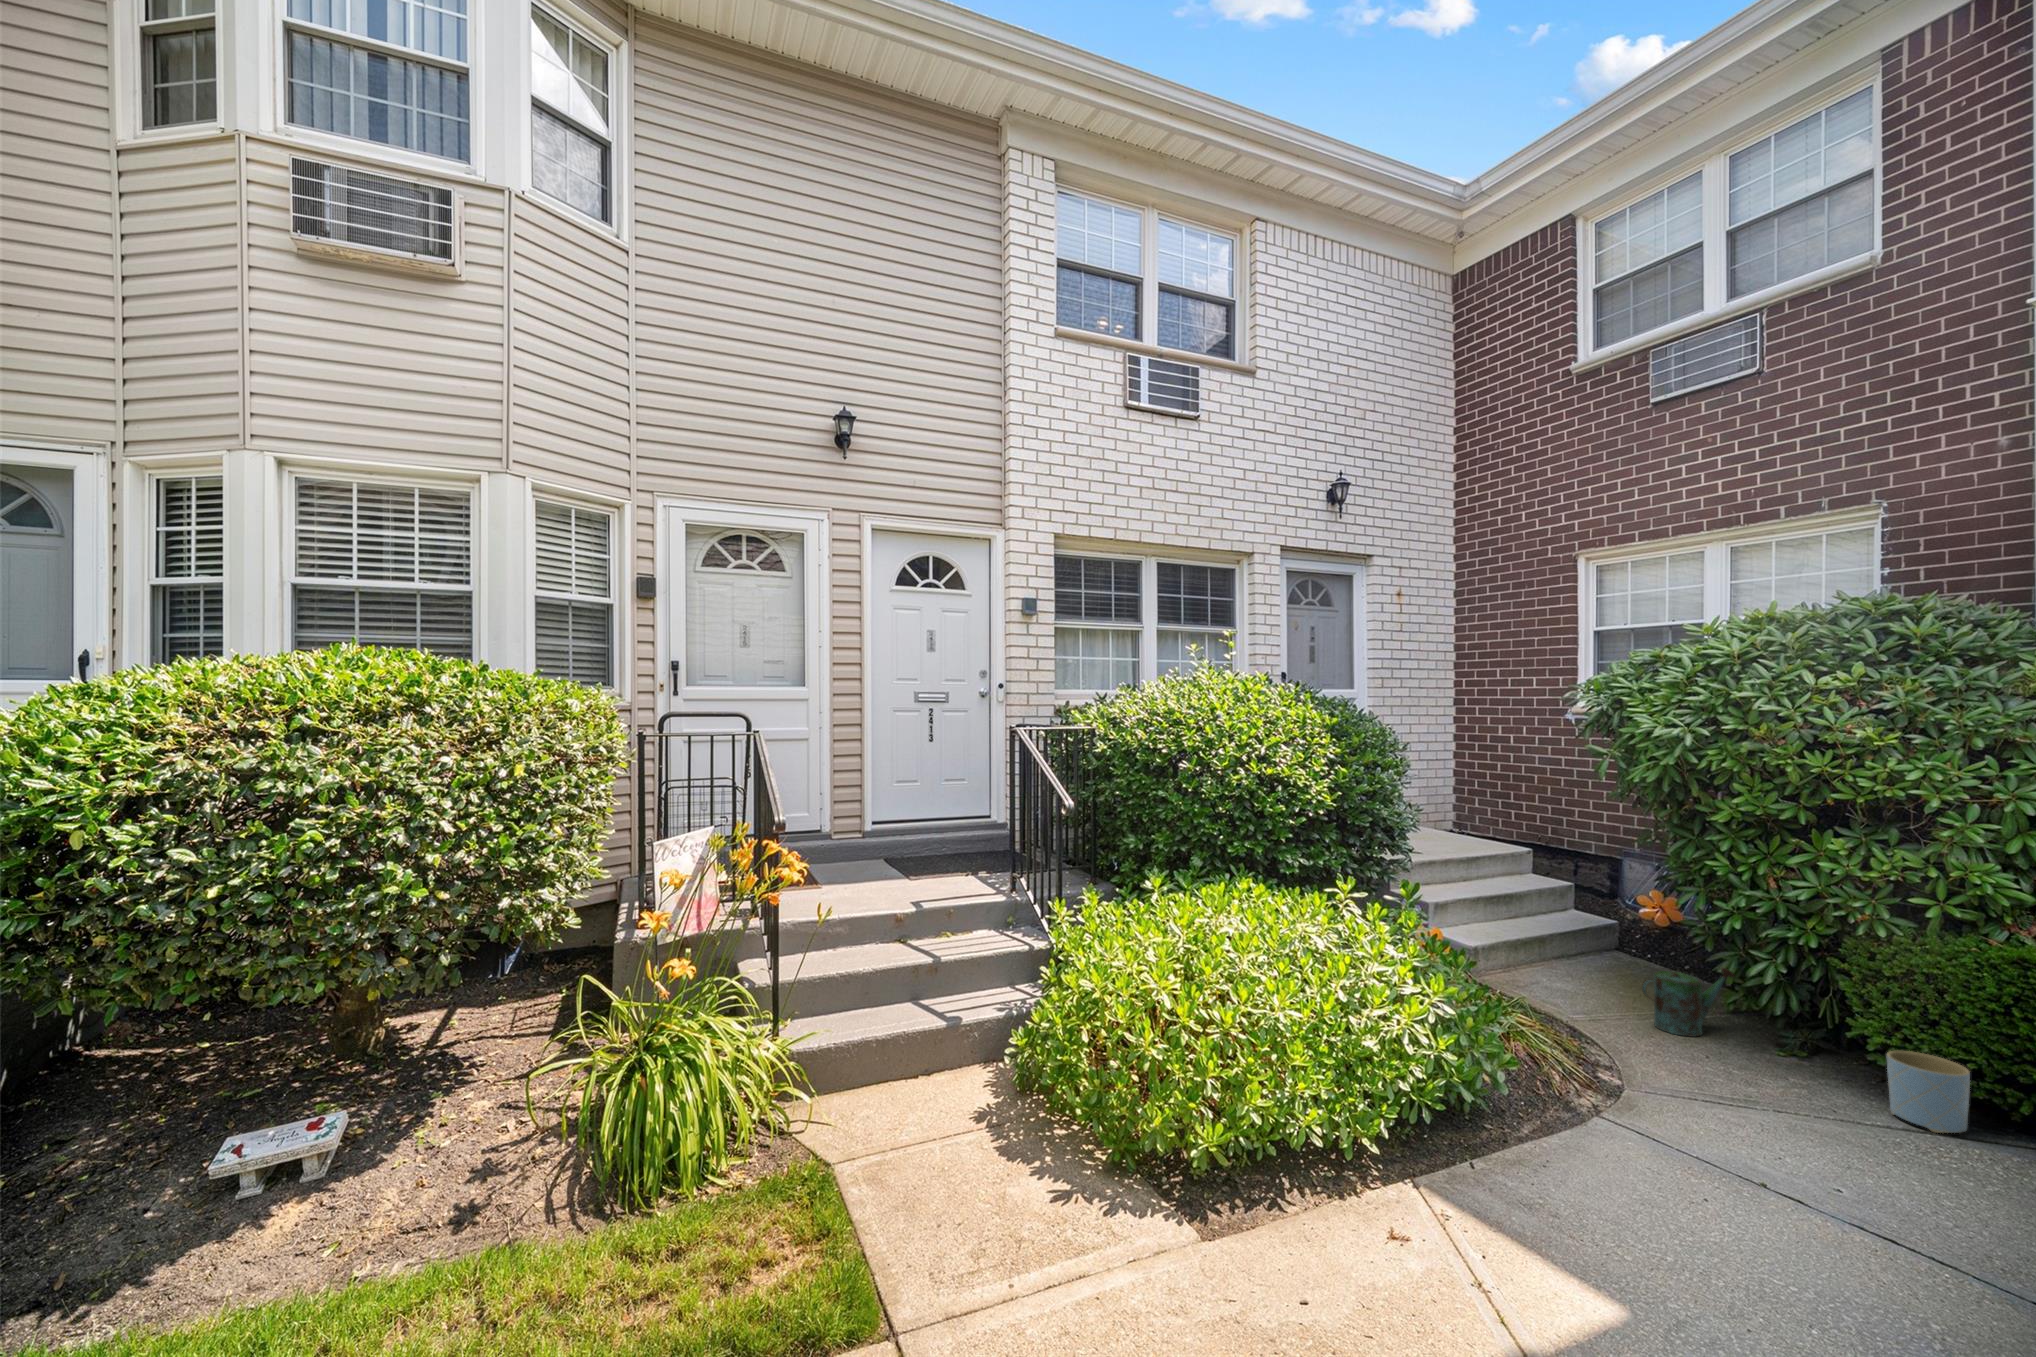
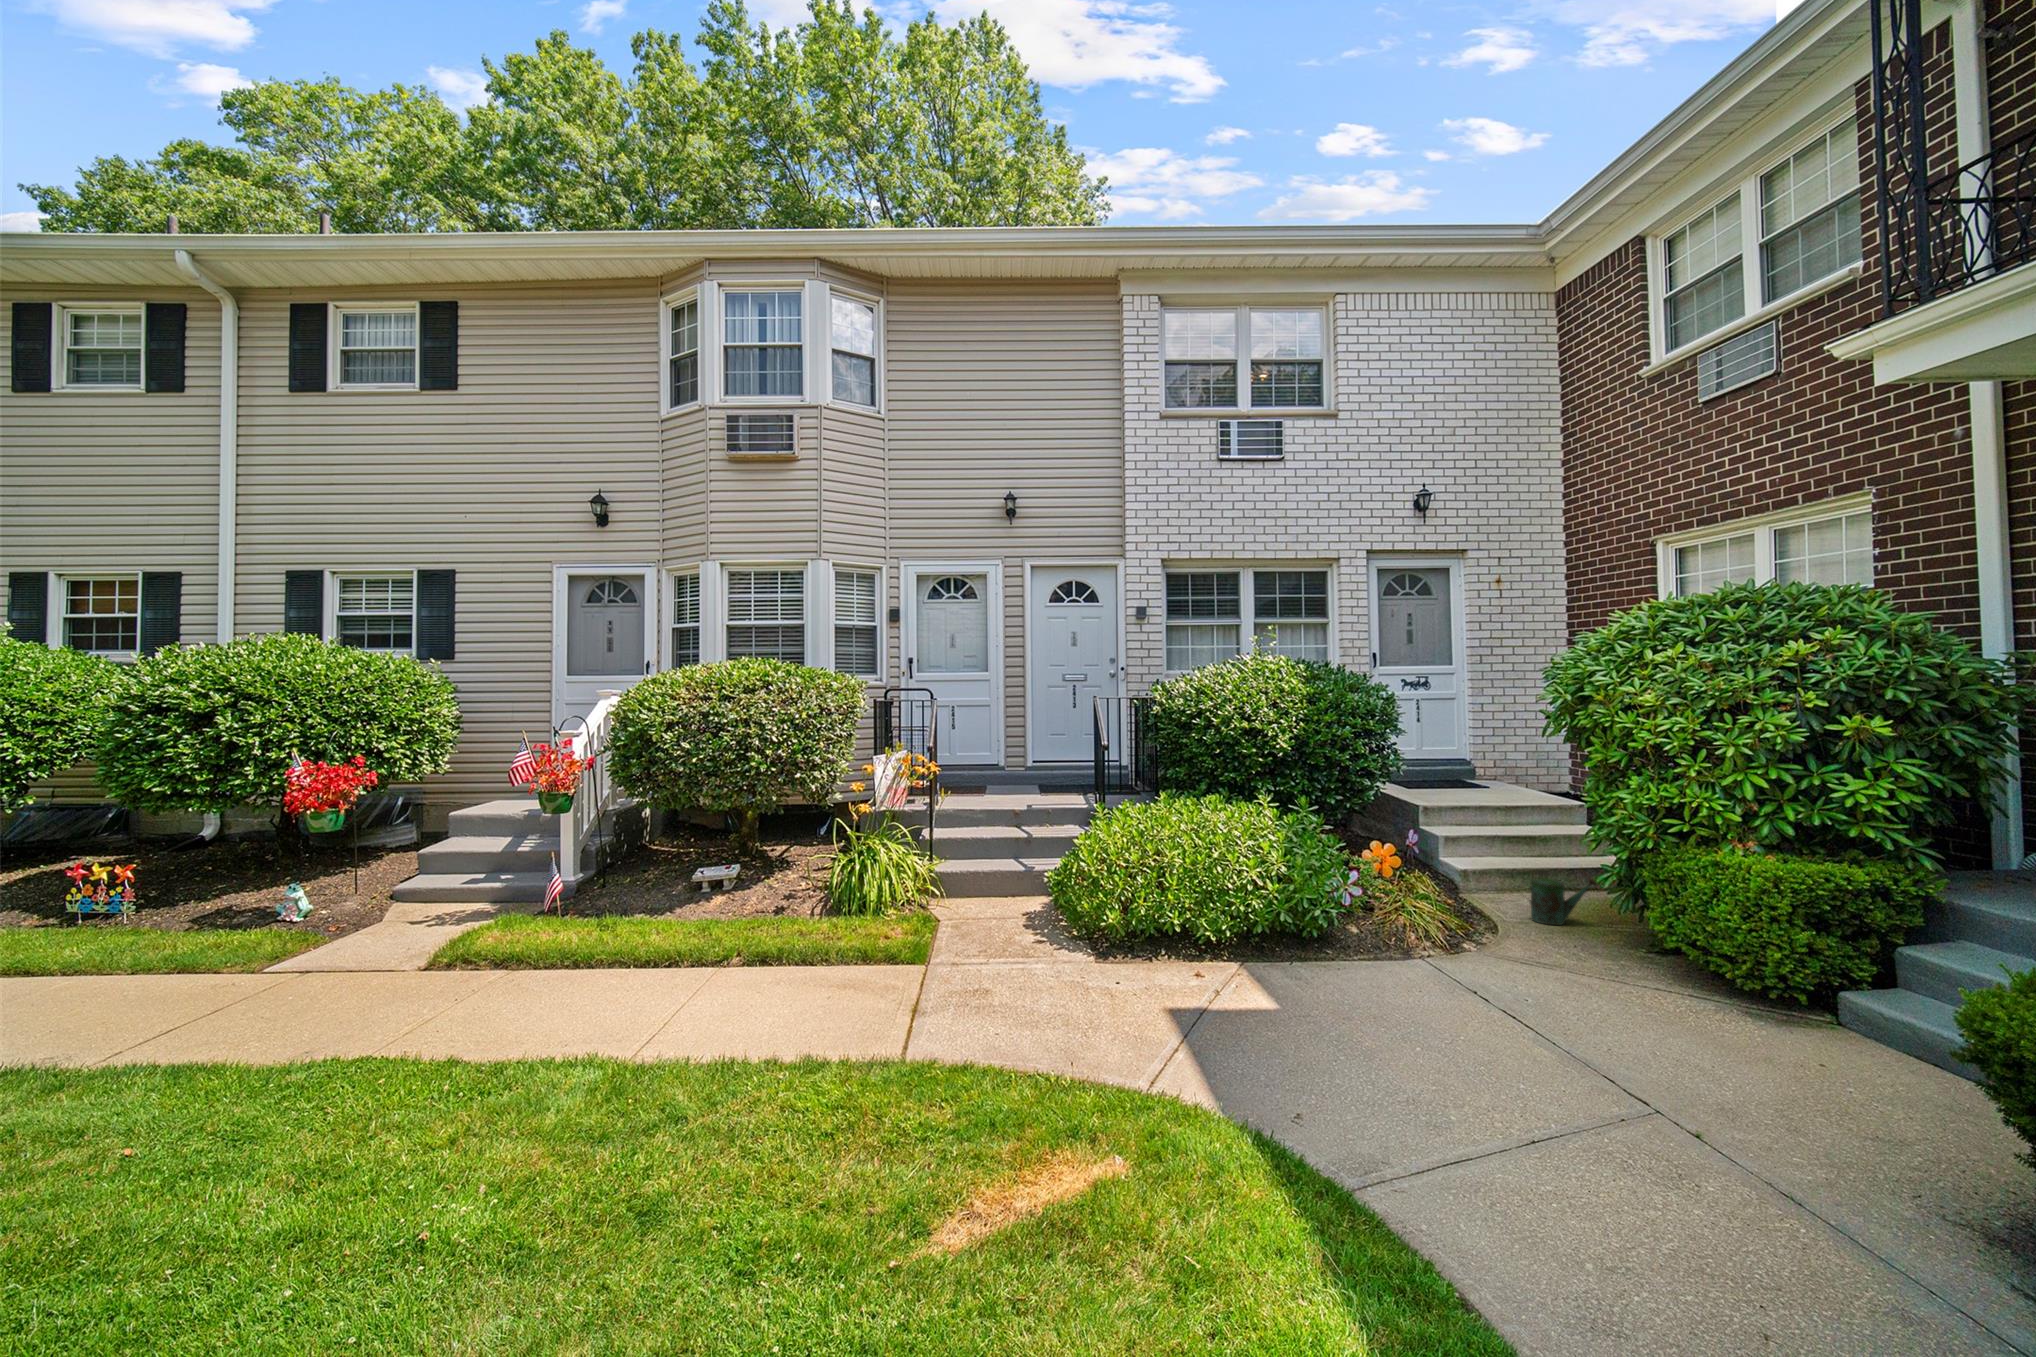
planter: present [1887,1051,1970,1133] -> none [1619,926,1671,980]

